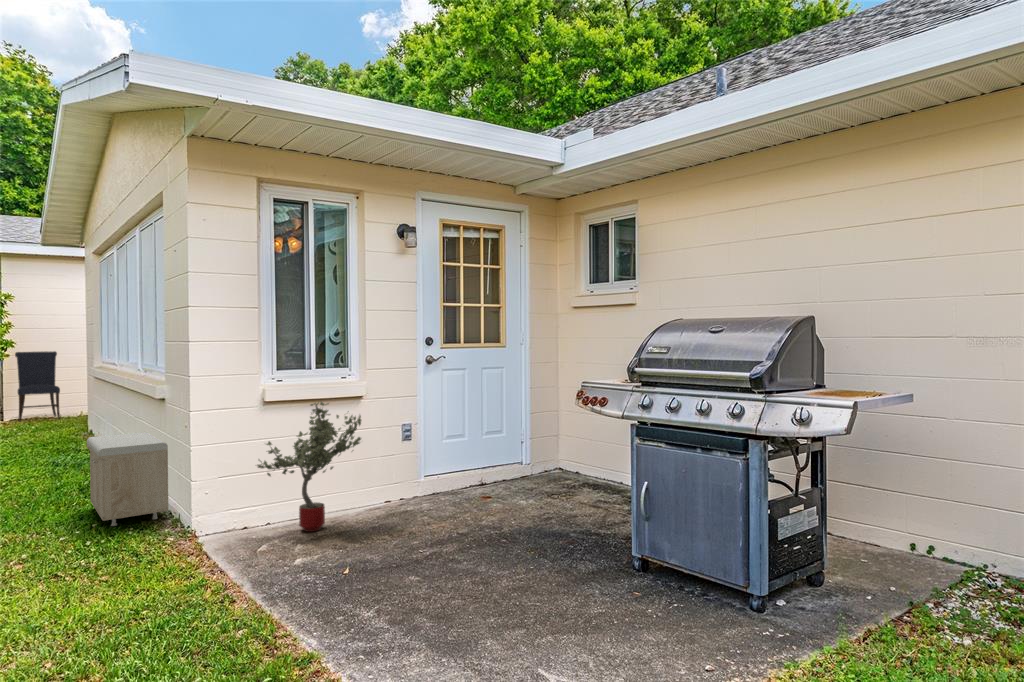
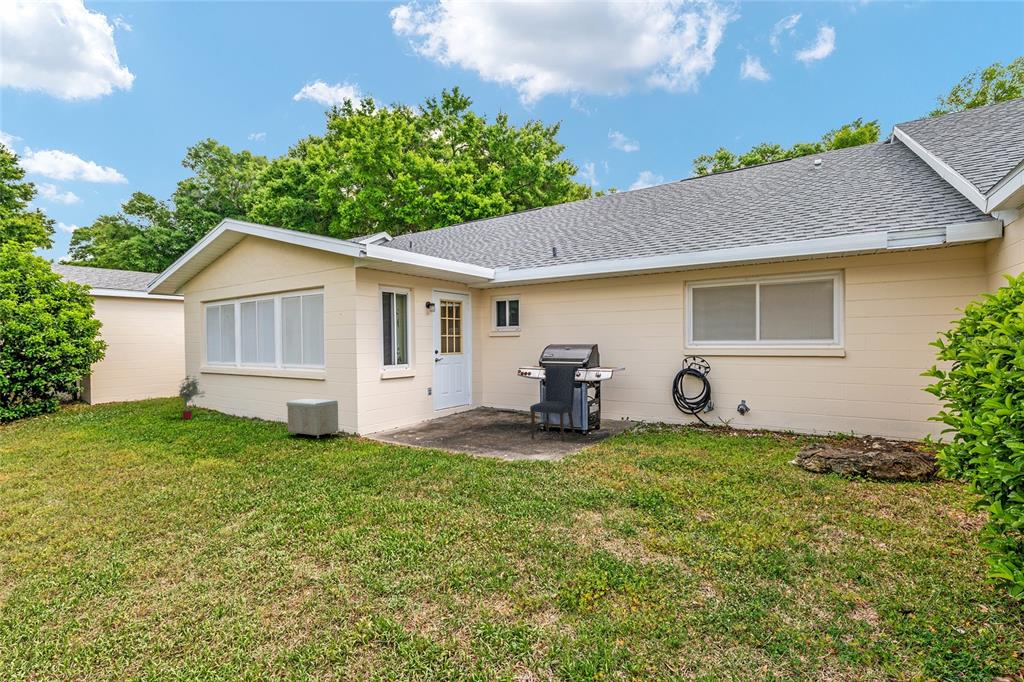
chair: present [15,351,60,421] -> present [530,366,578,442]
potted tree: present [257,402,361,532] -> present [179,376,205,420]

